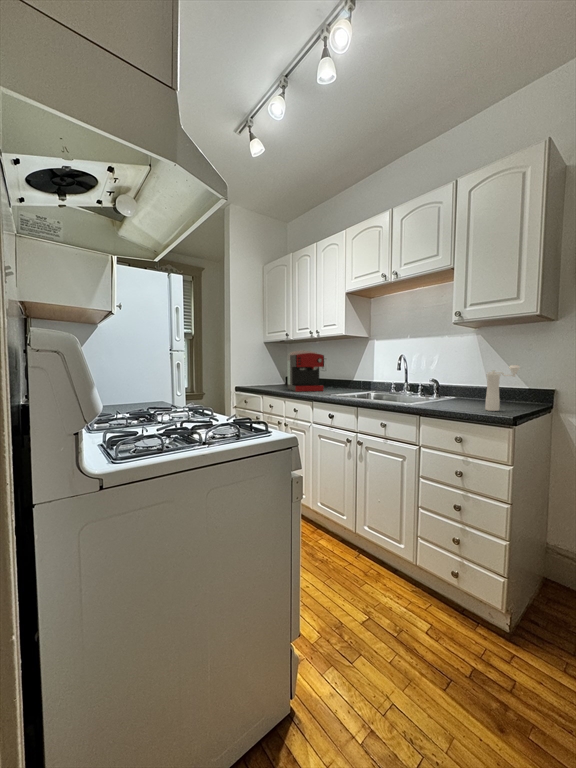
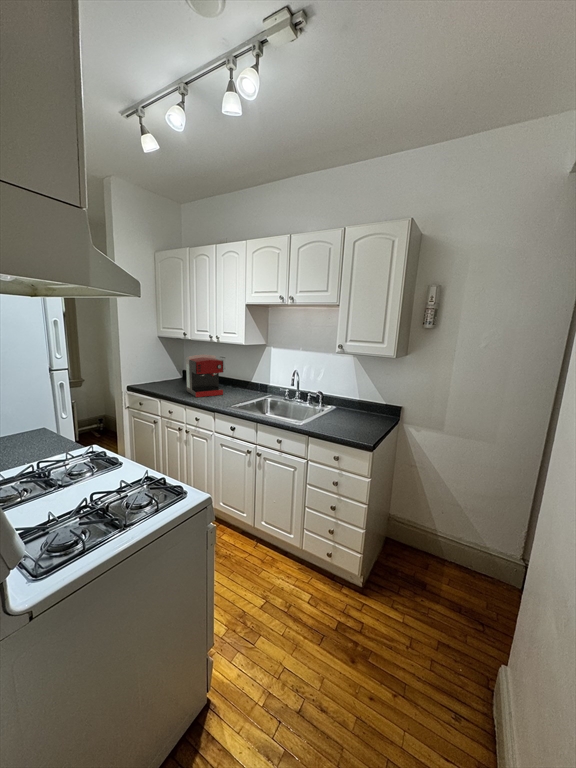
pepper mill: present [485,365,520,411] -> none [355,396,380,433]

